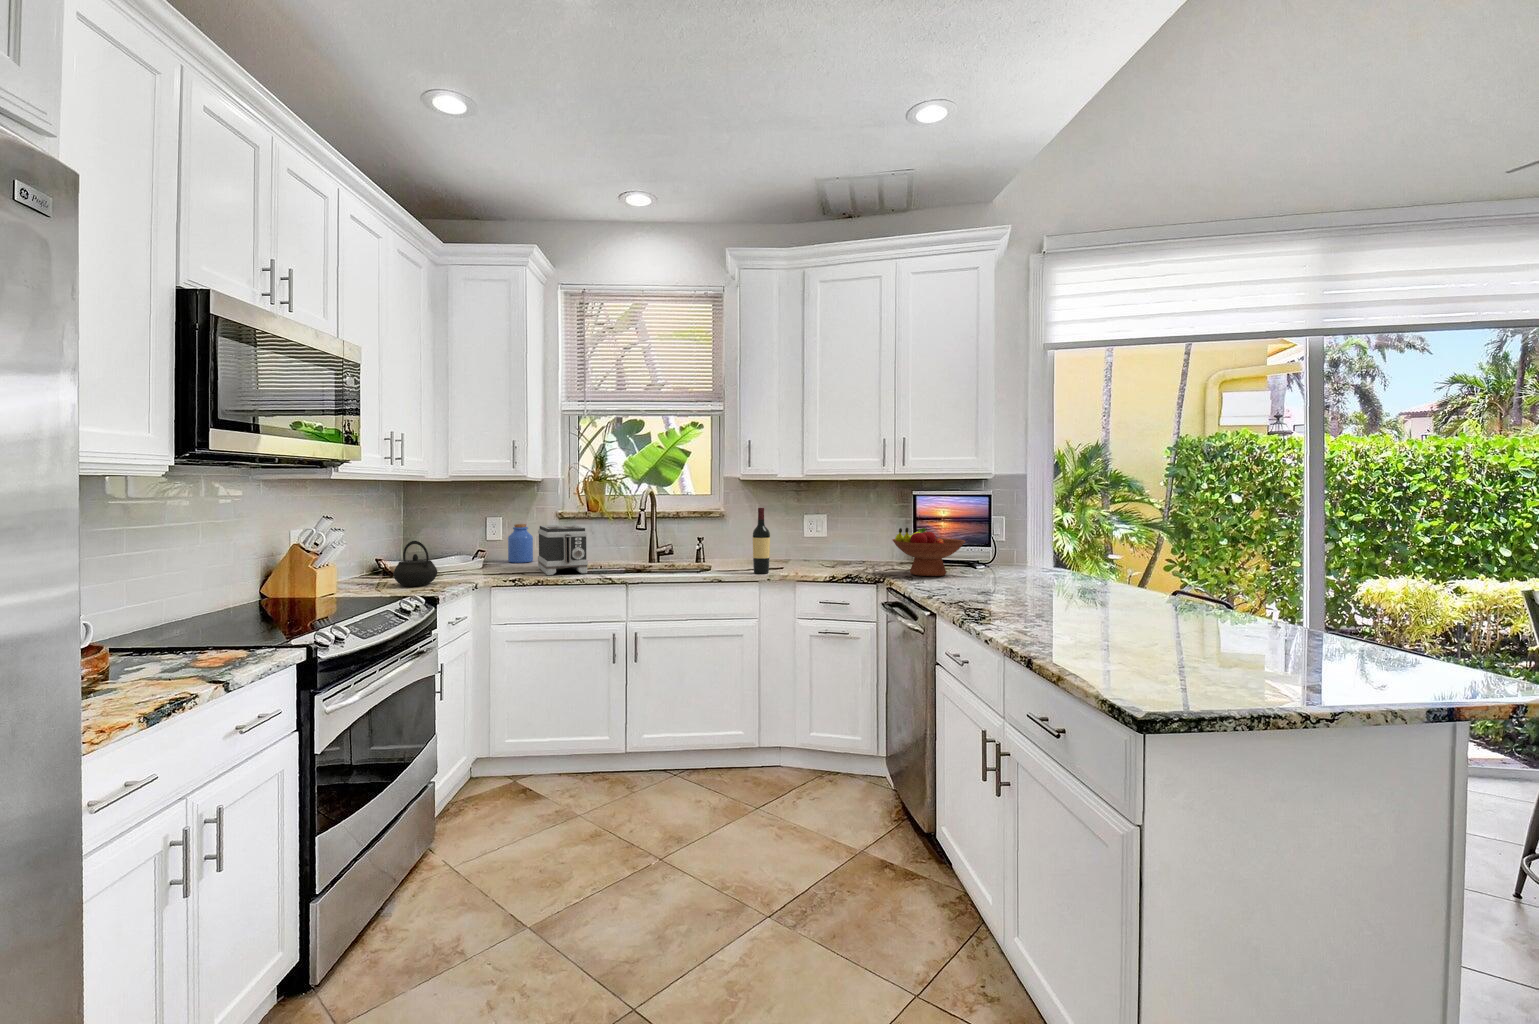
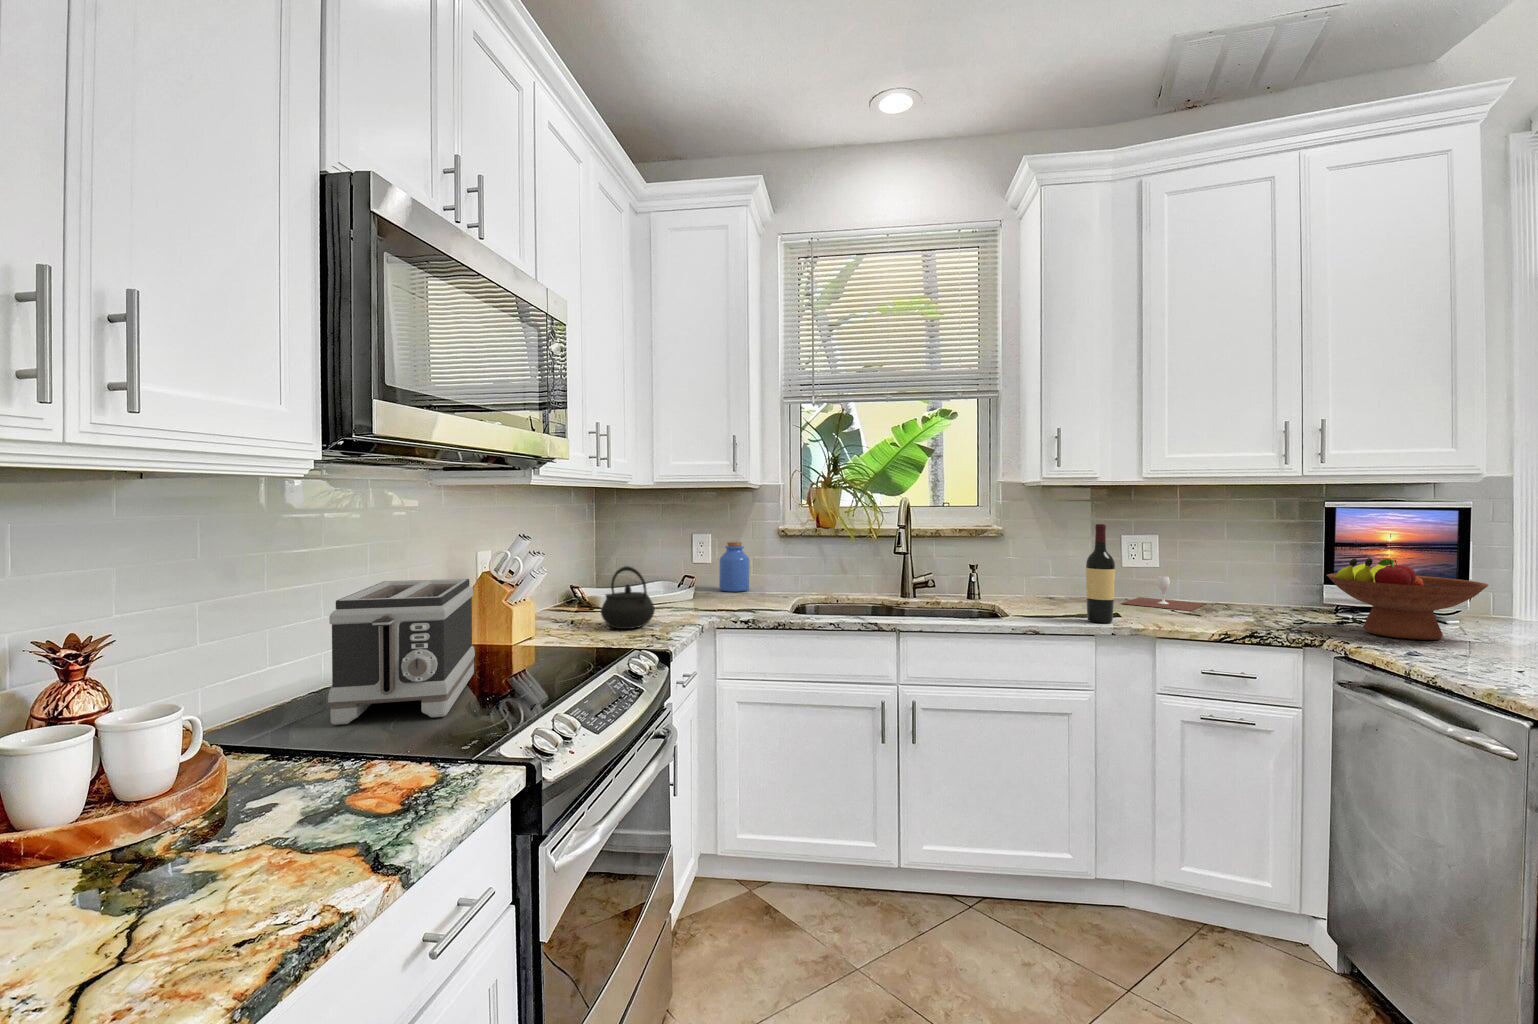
toaster: present [538,525,588,575] -> present [328,579,475,725]
wine glass: none [797,544,854,566] -> present [1122,576,1205,611]

